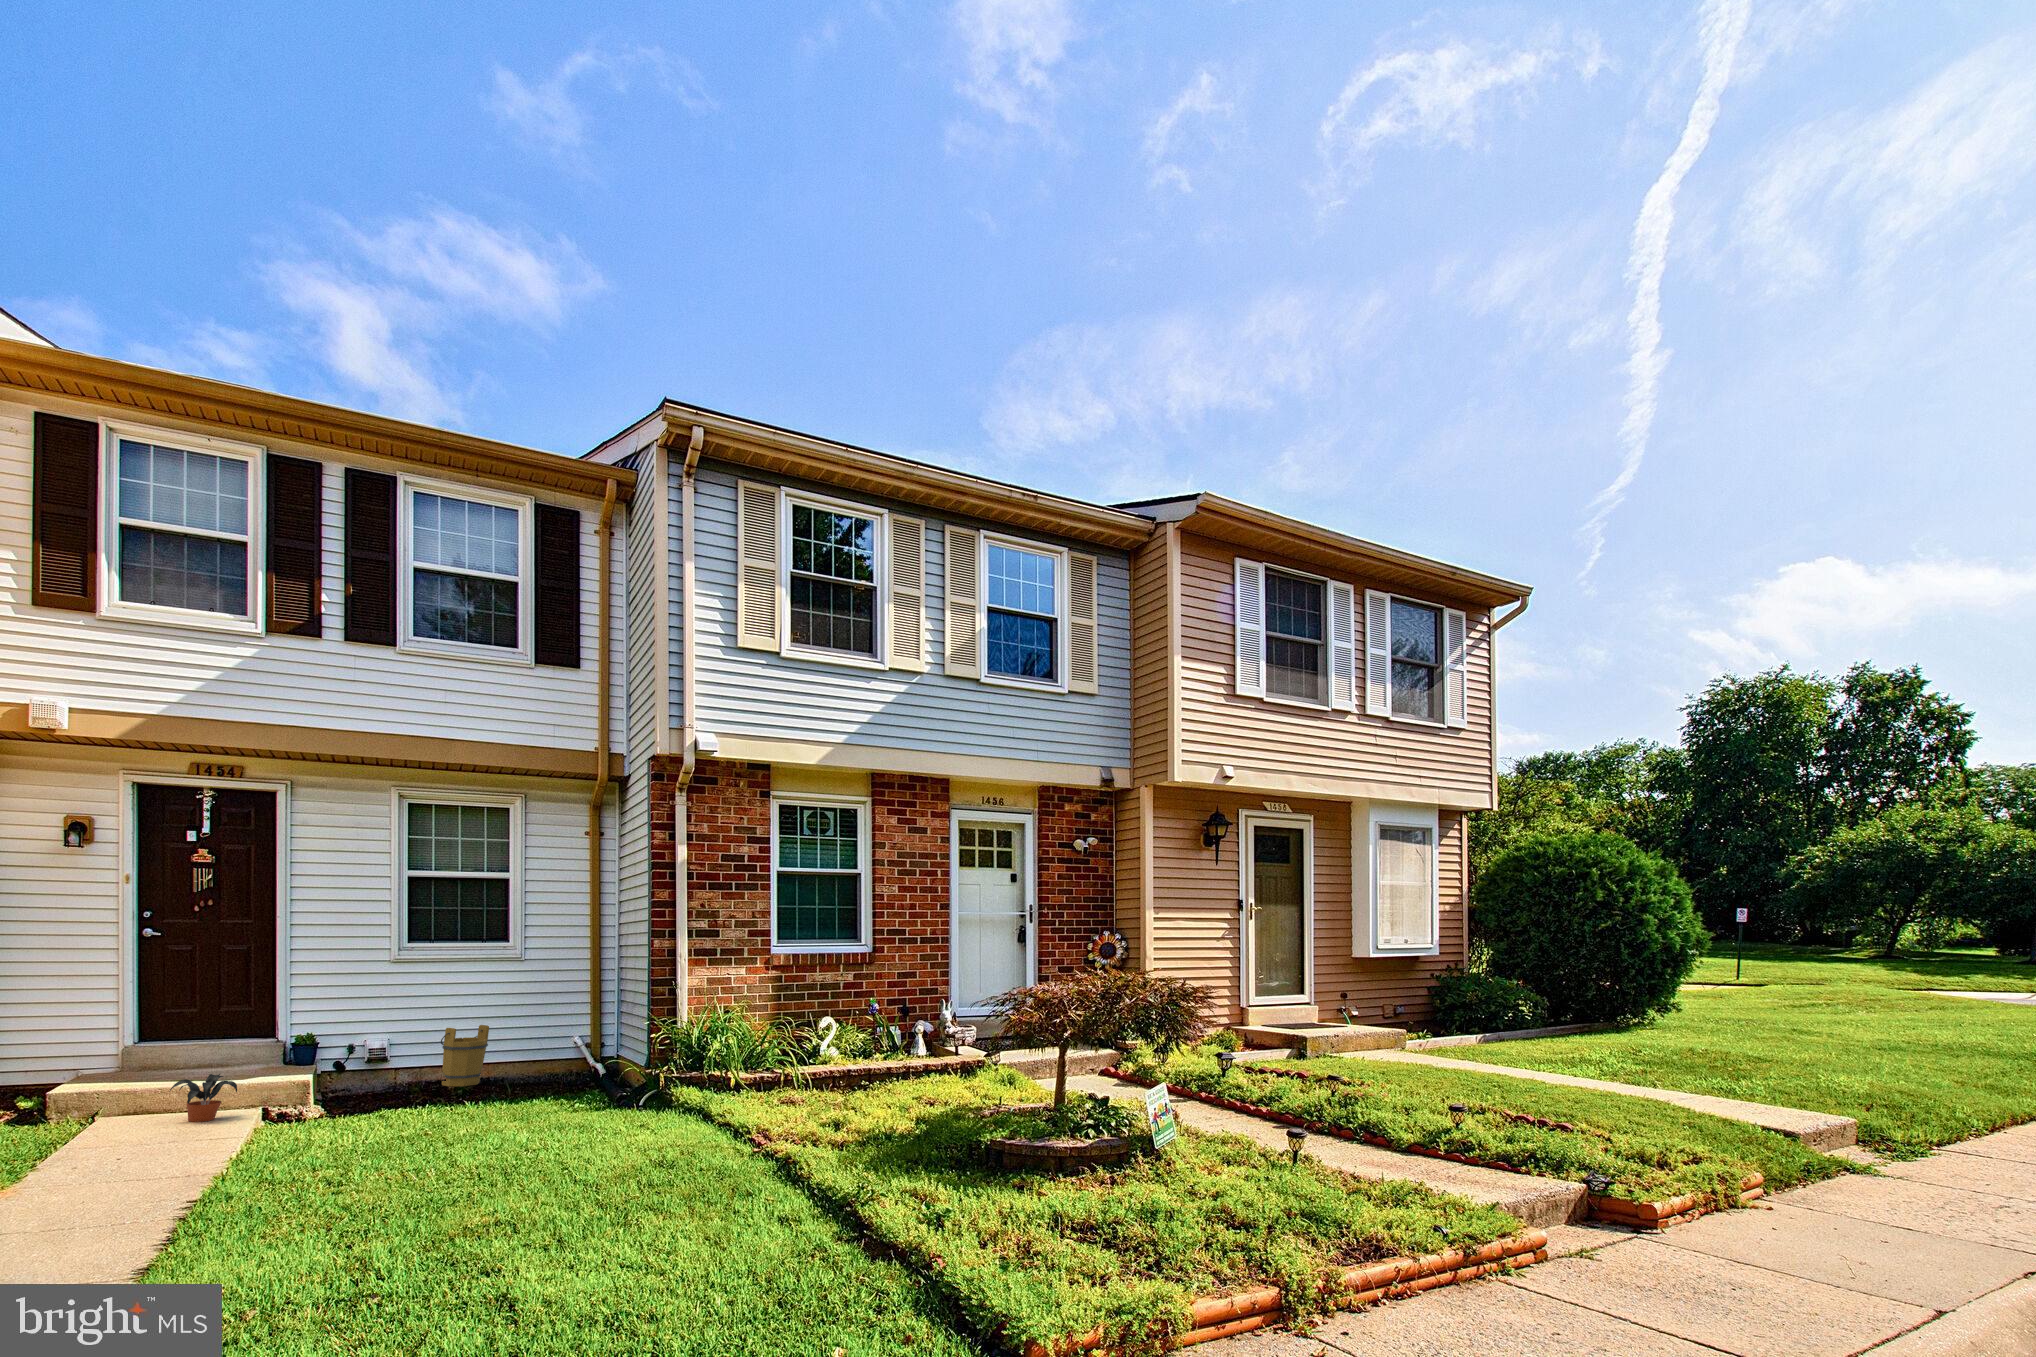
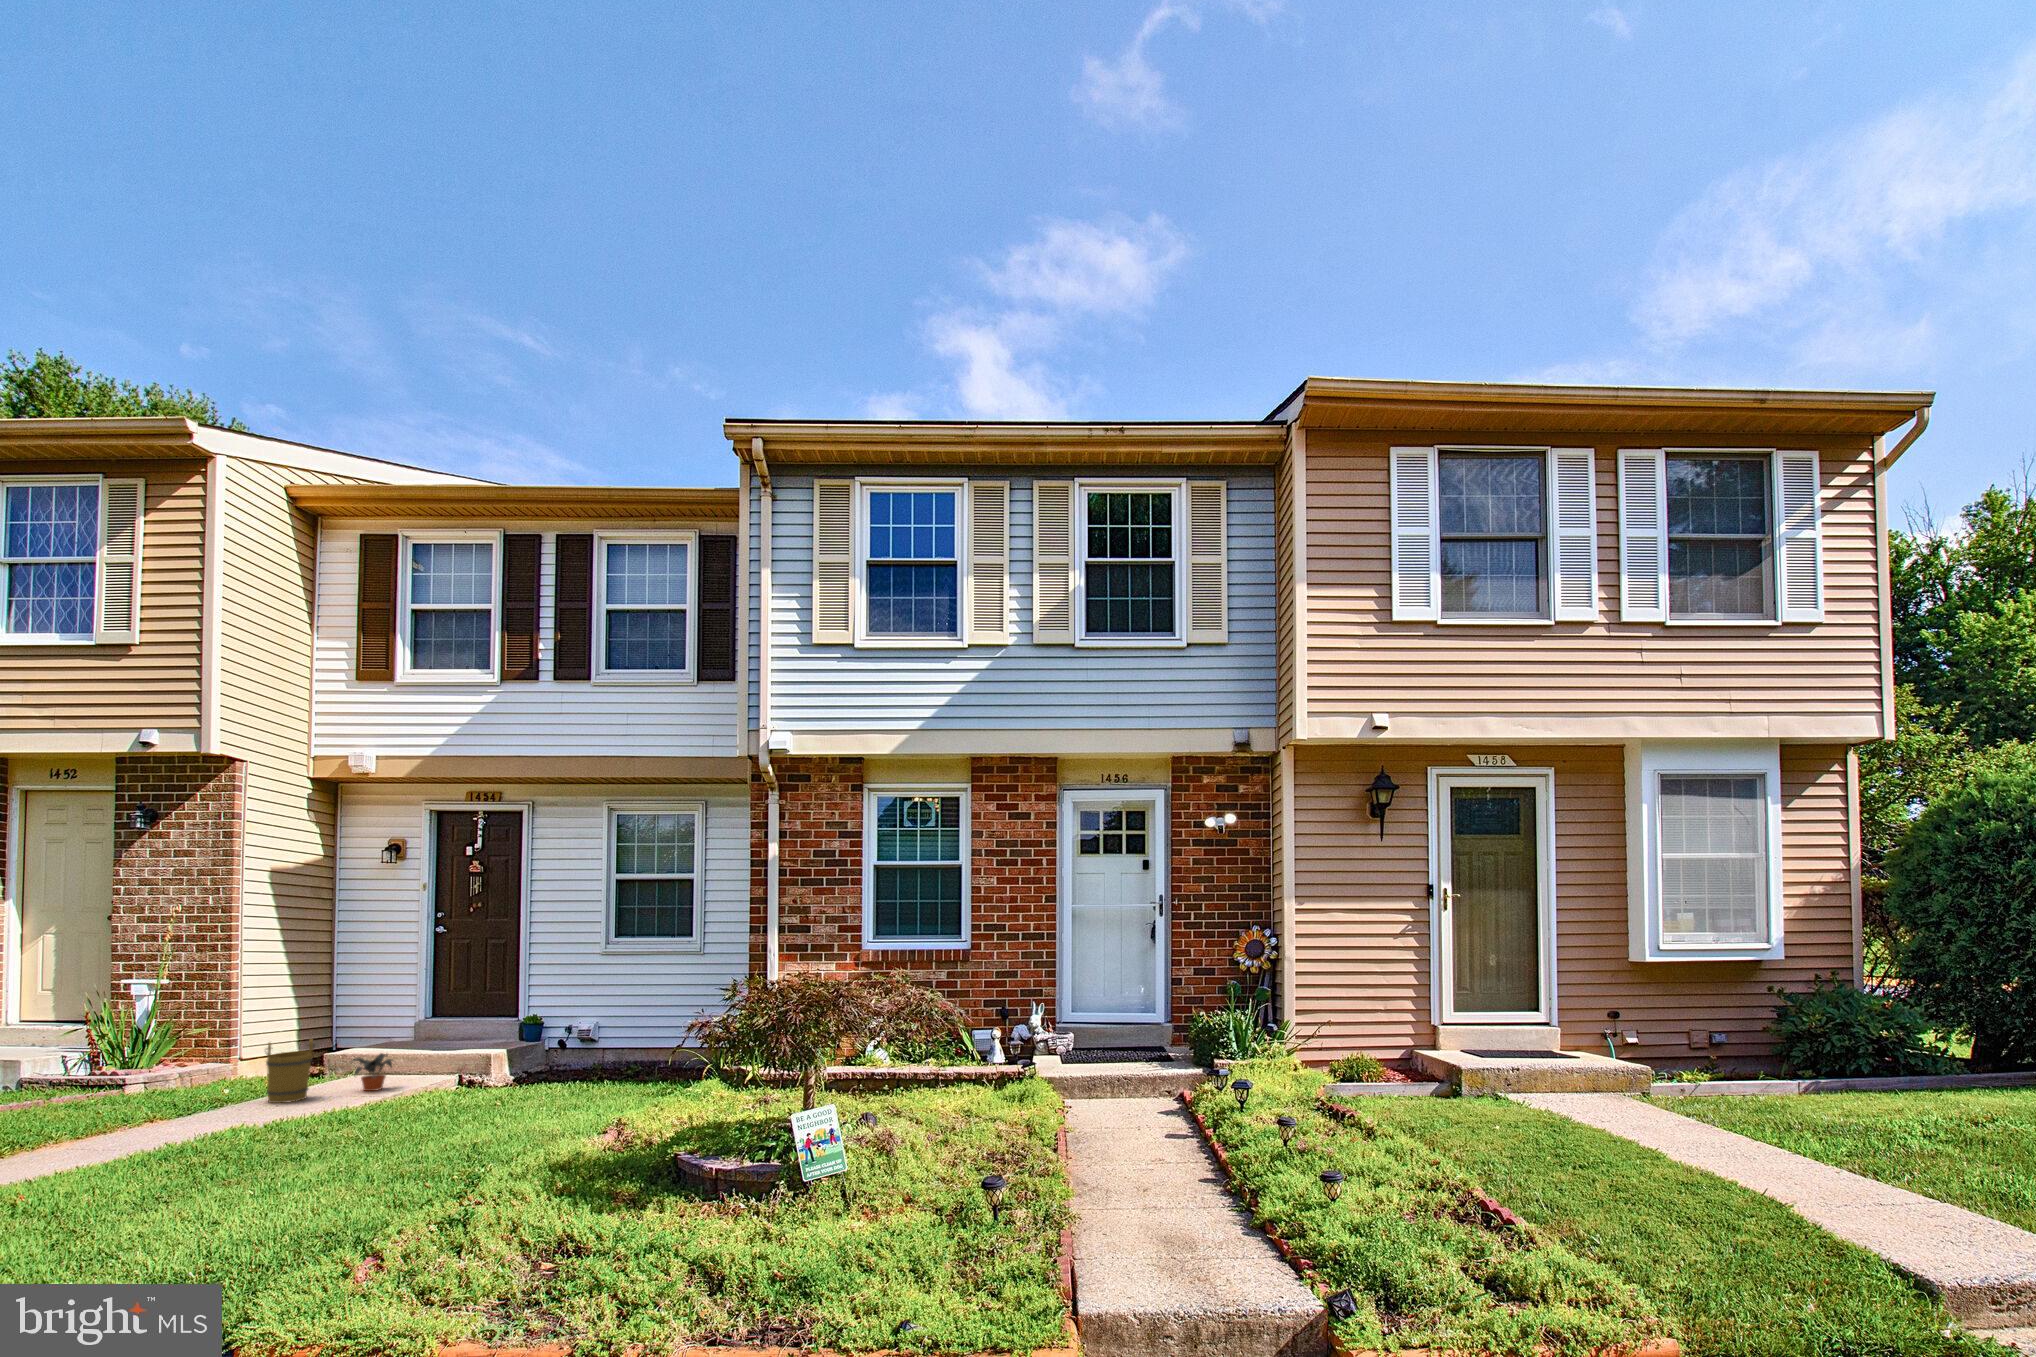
bucket: present [441,1025,489,1087] -> present [266,1039,314,1103]

